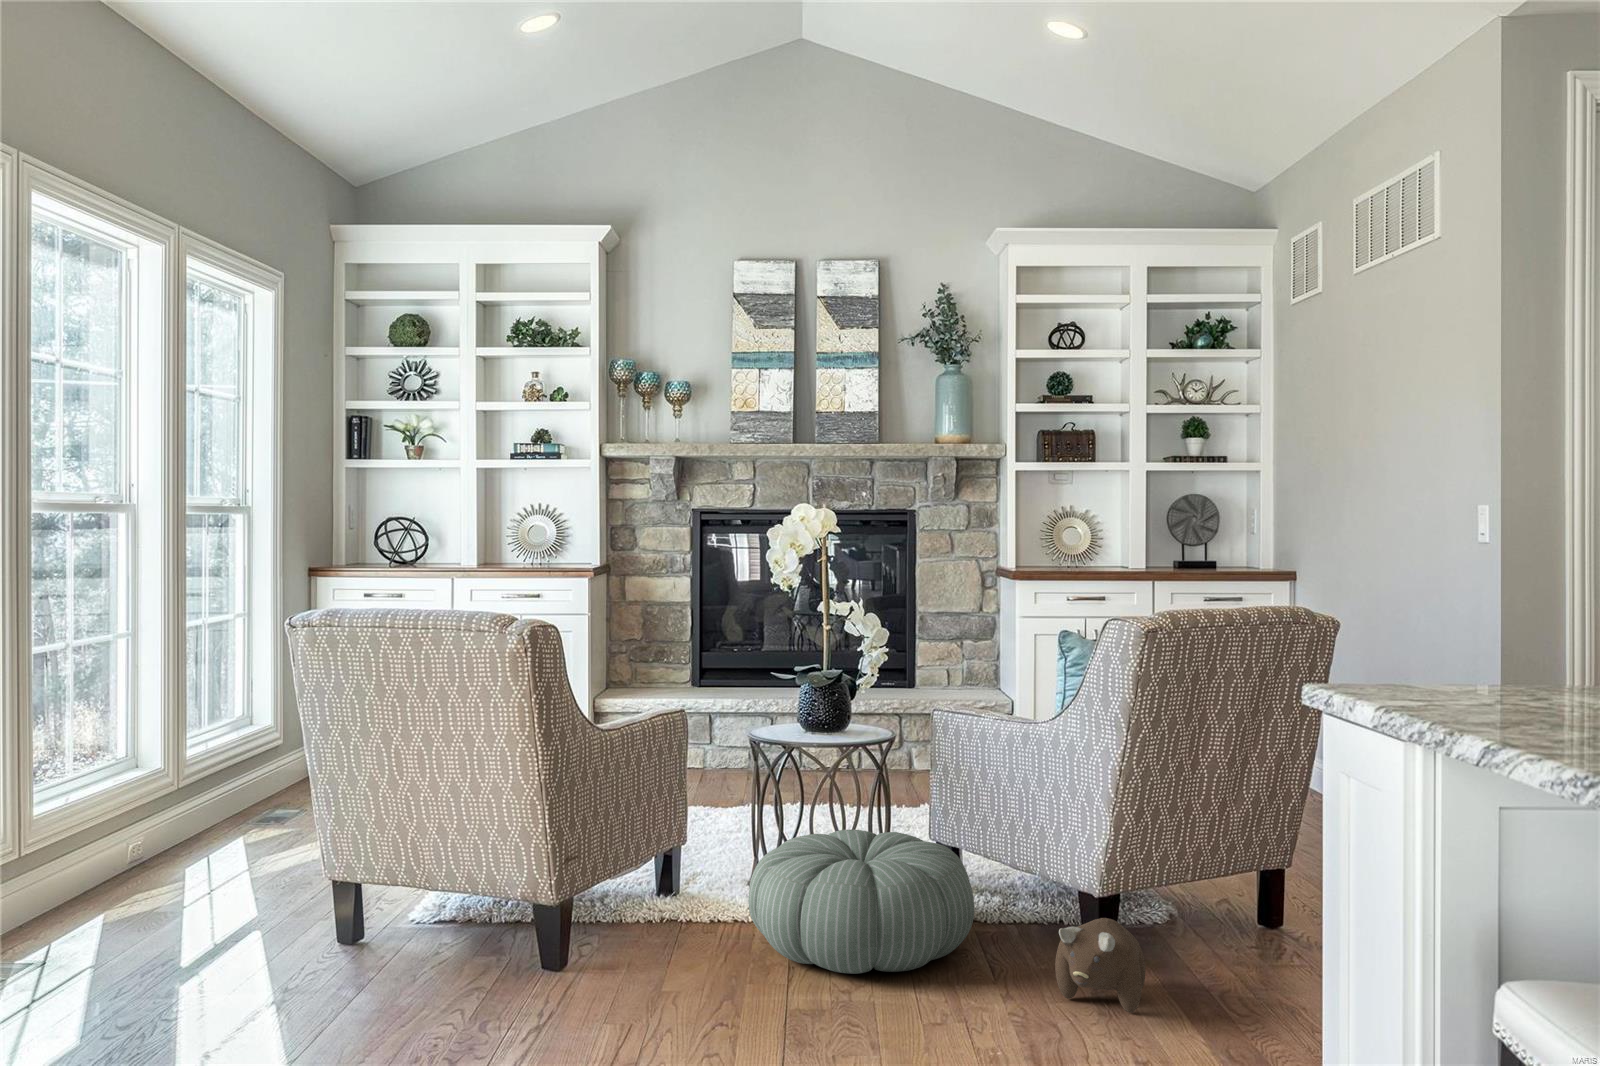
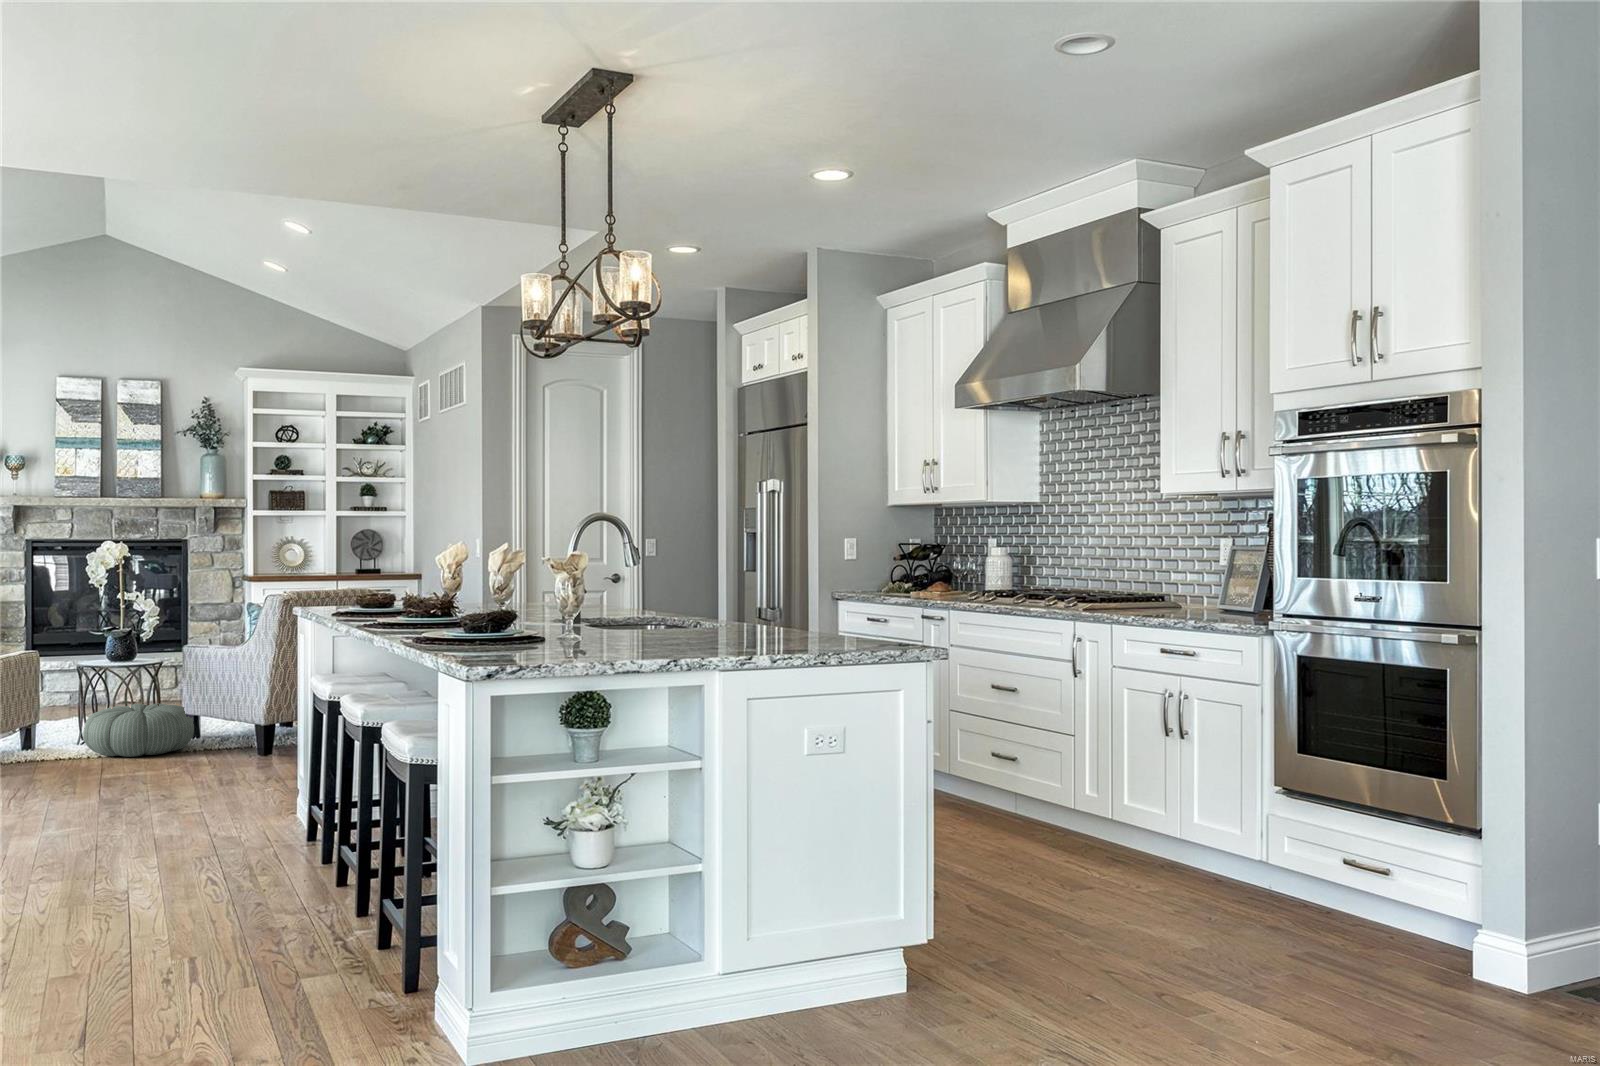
plush toy: present [1055,918,1145,1013] -> none [224,722,264,755]

